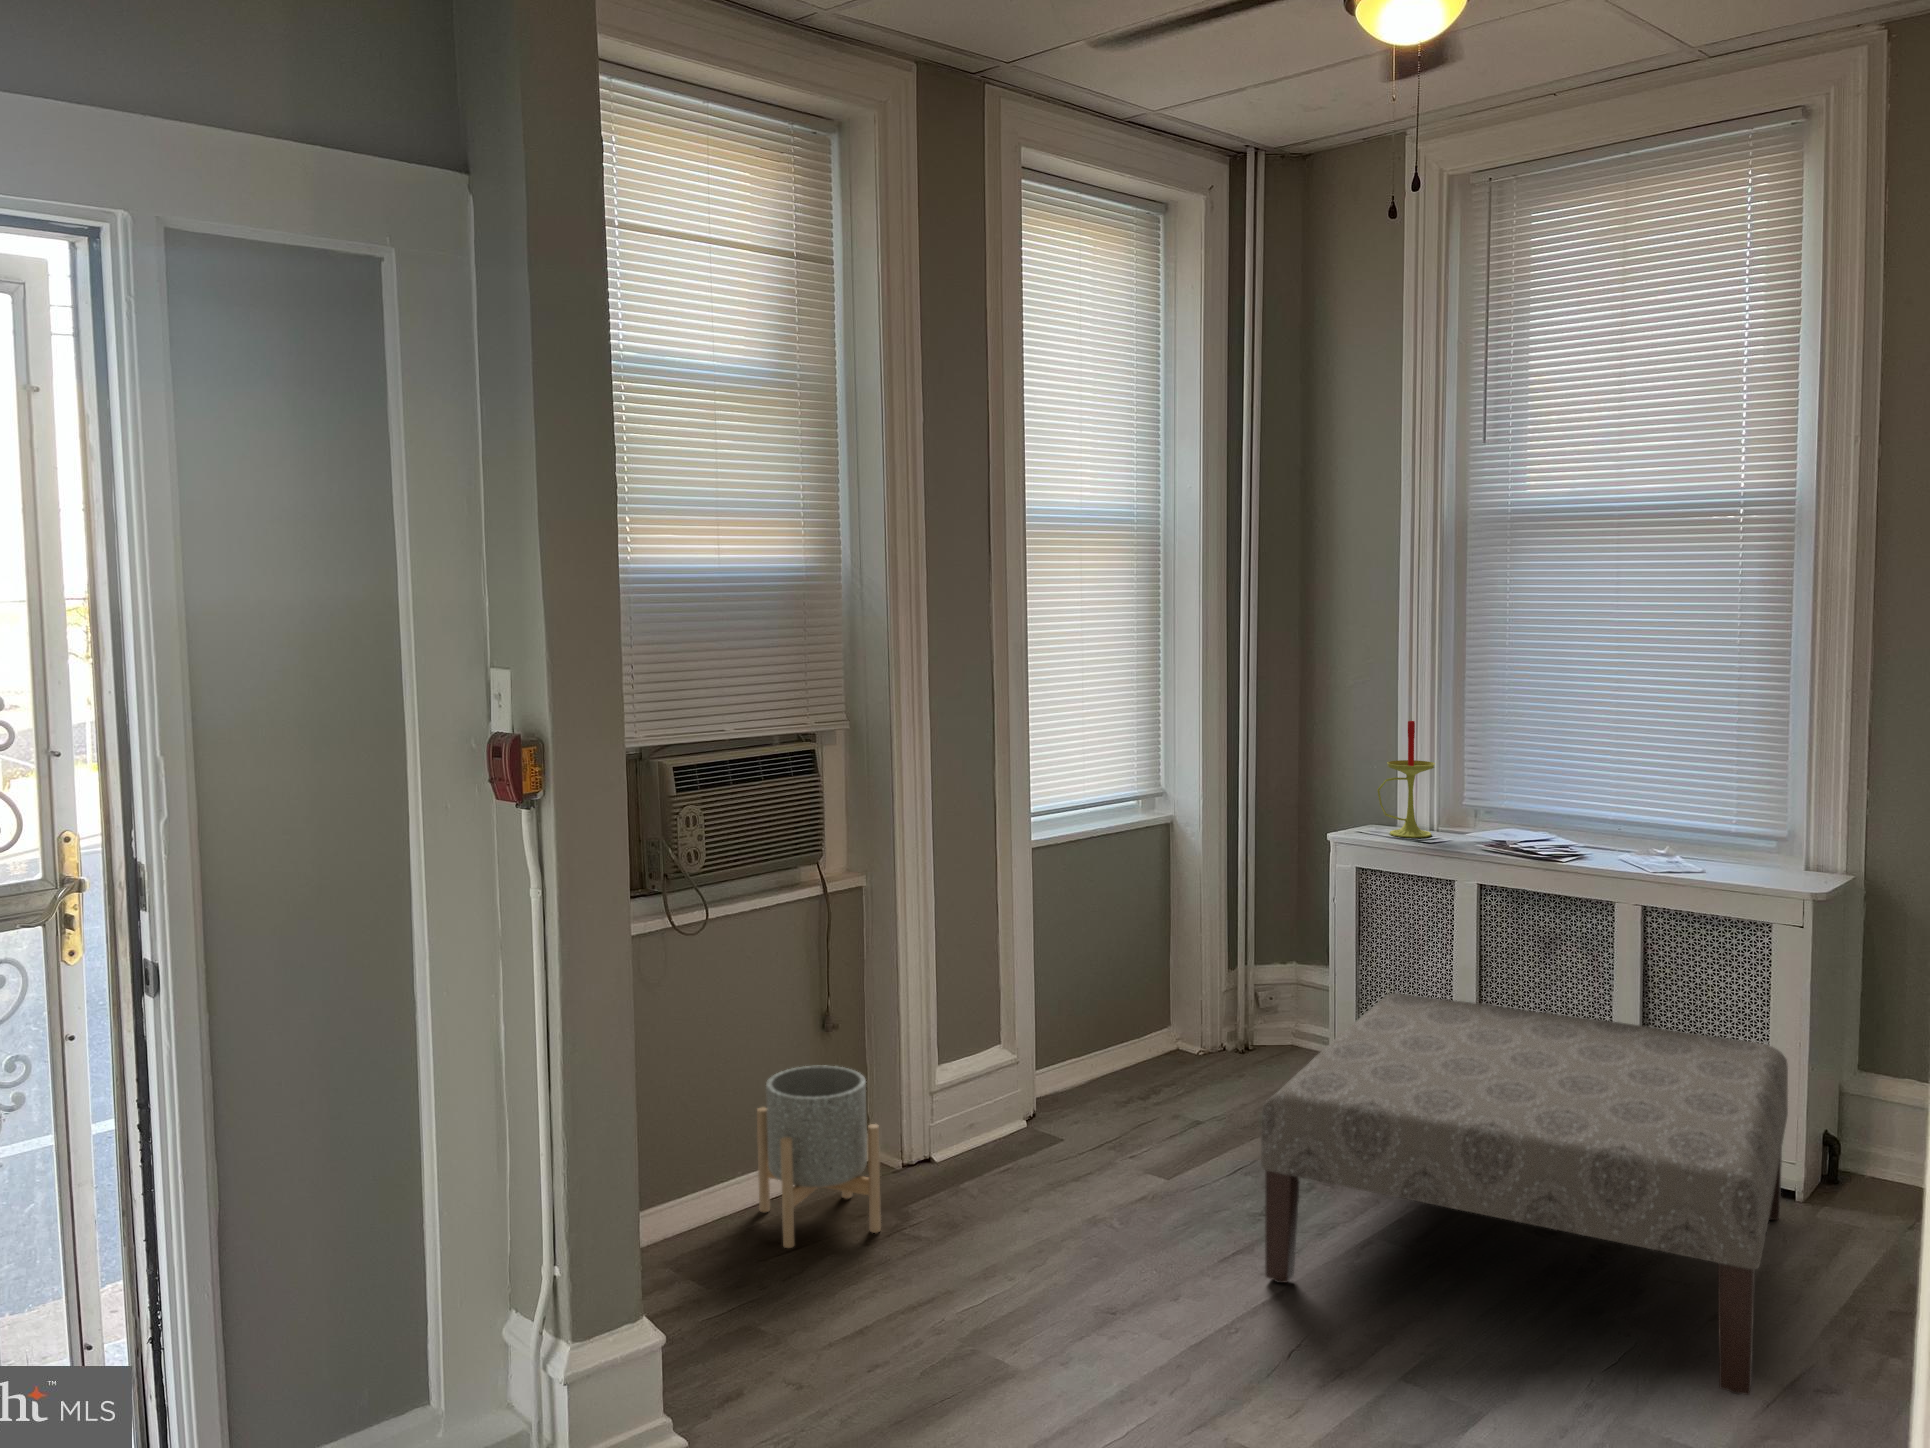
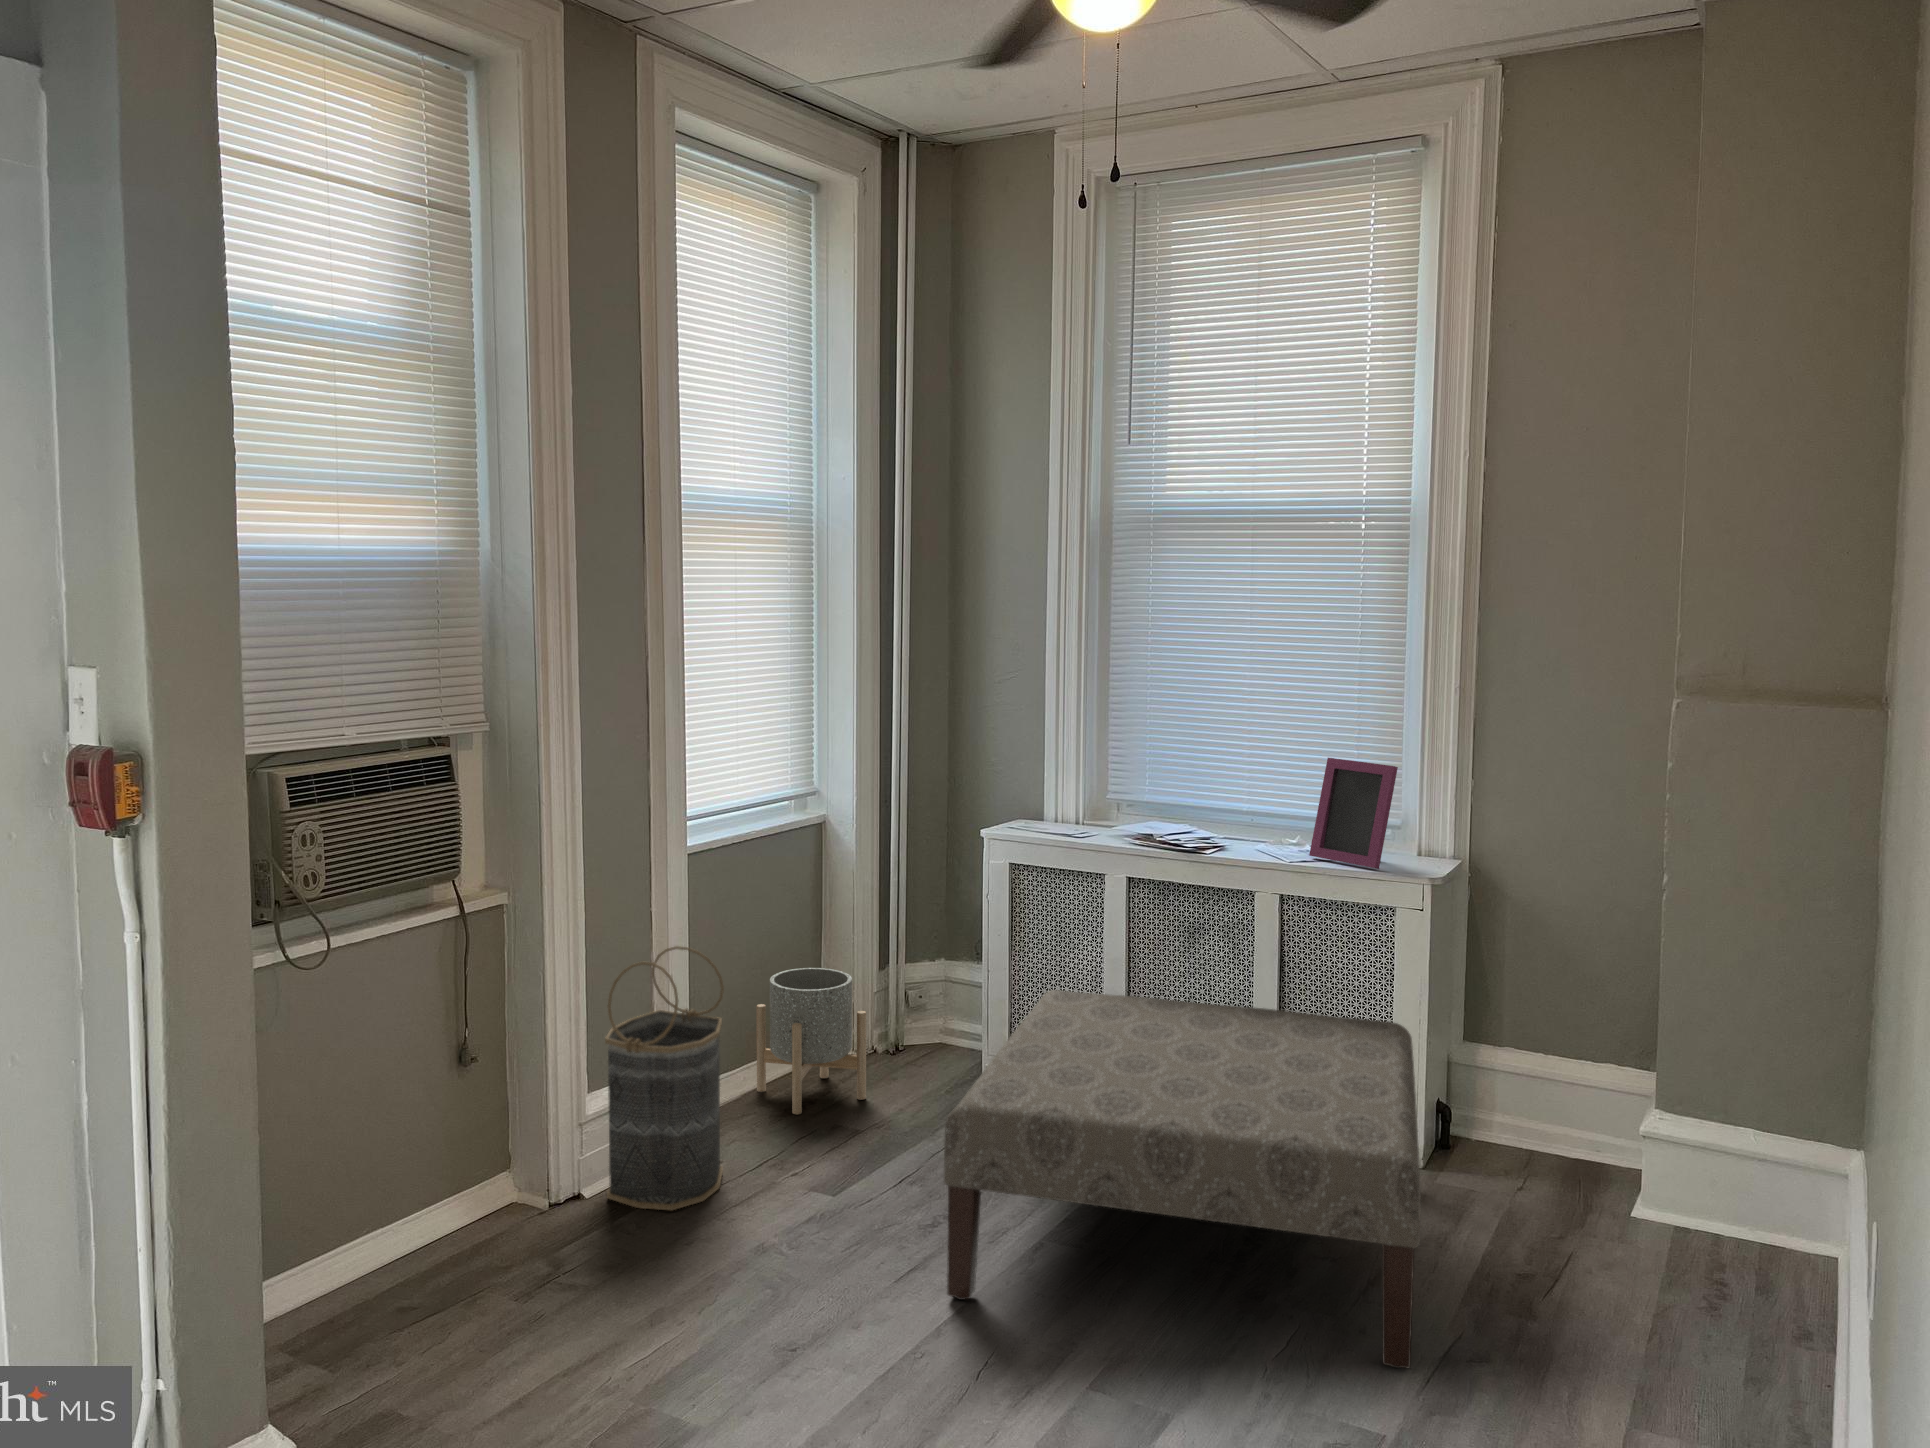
candle: present [1377,721,1435,838] -> none [1030,715,1084,833]
picture frame: none [1677,764,1776,882] -> present [1309,758,1398,869]
basket: none [951,932,1063,1178] -> present [605,946,724,1210]
planter: present [757,1065,881,1248] -> present [757,968,866,1114]

